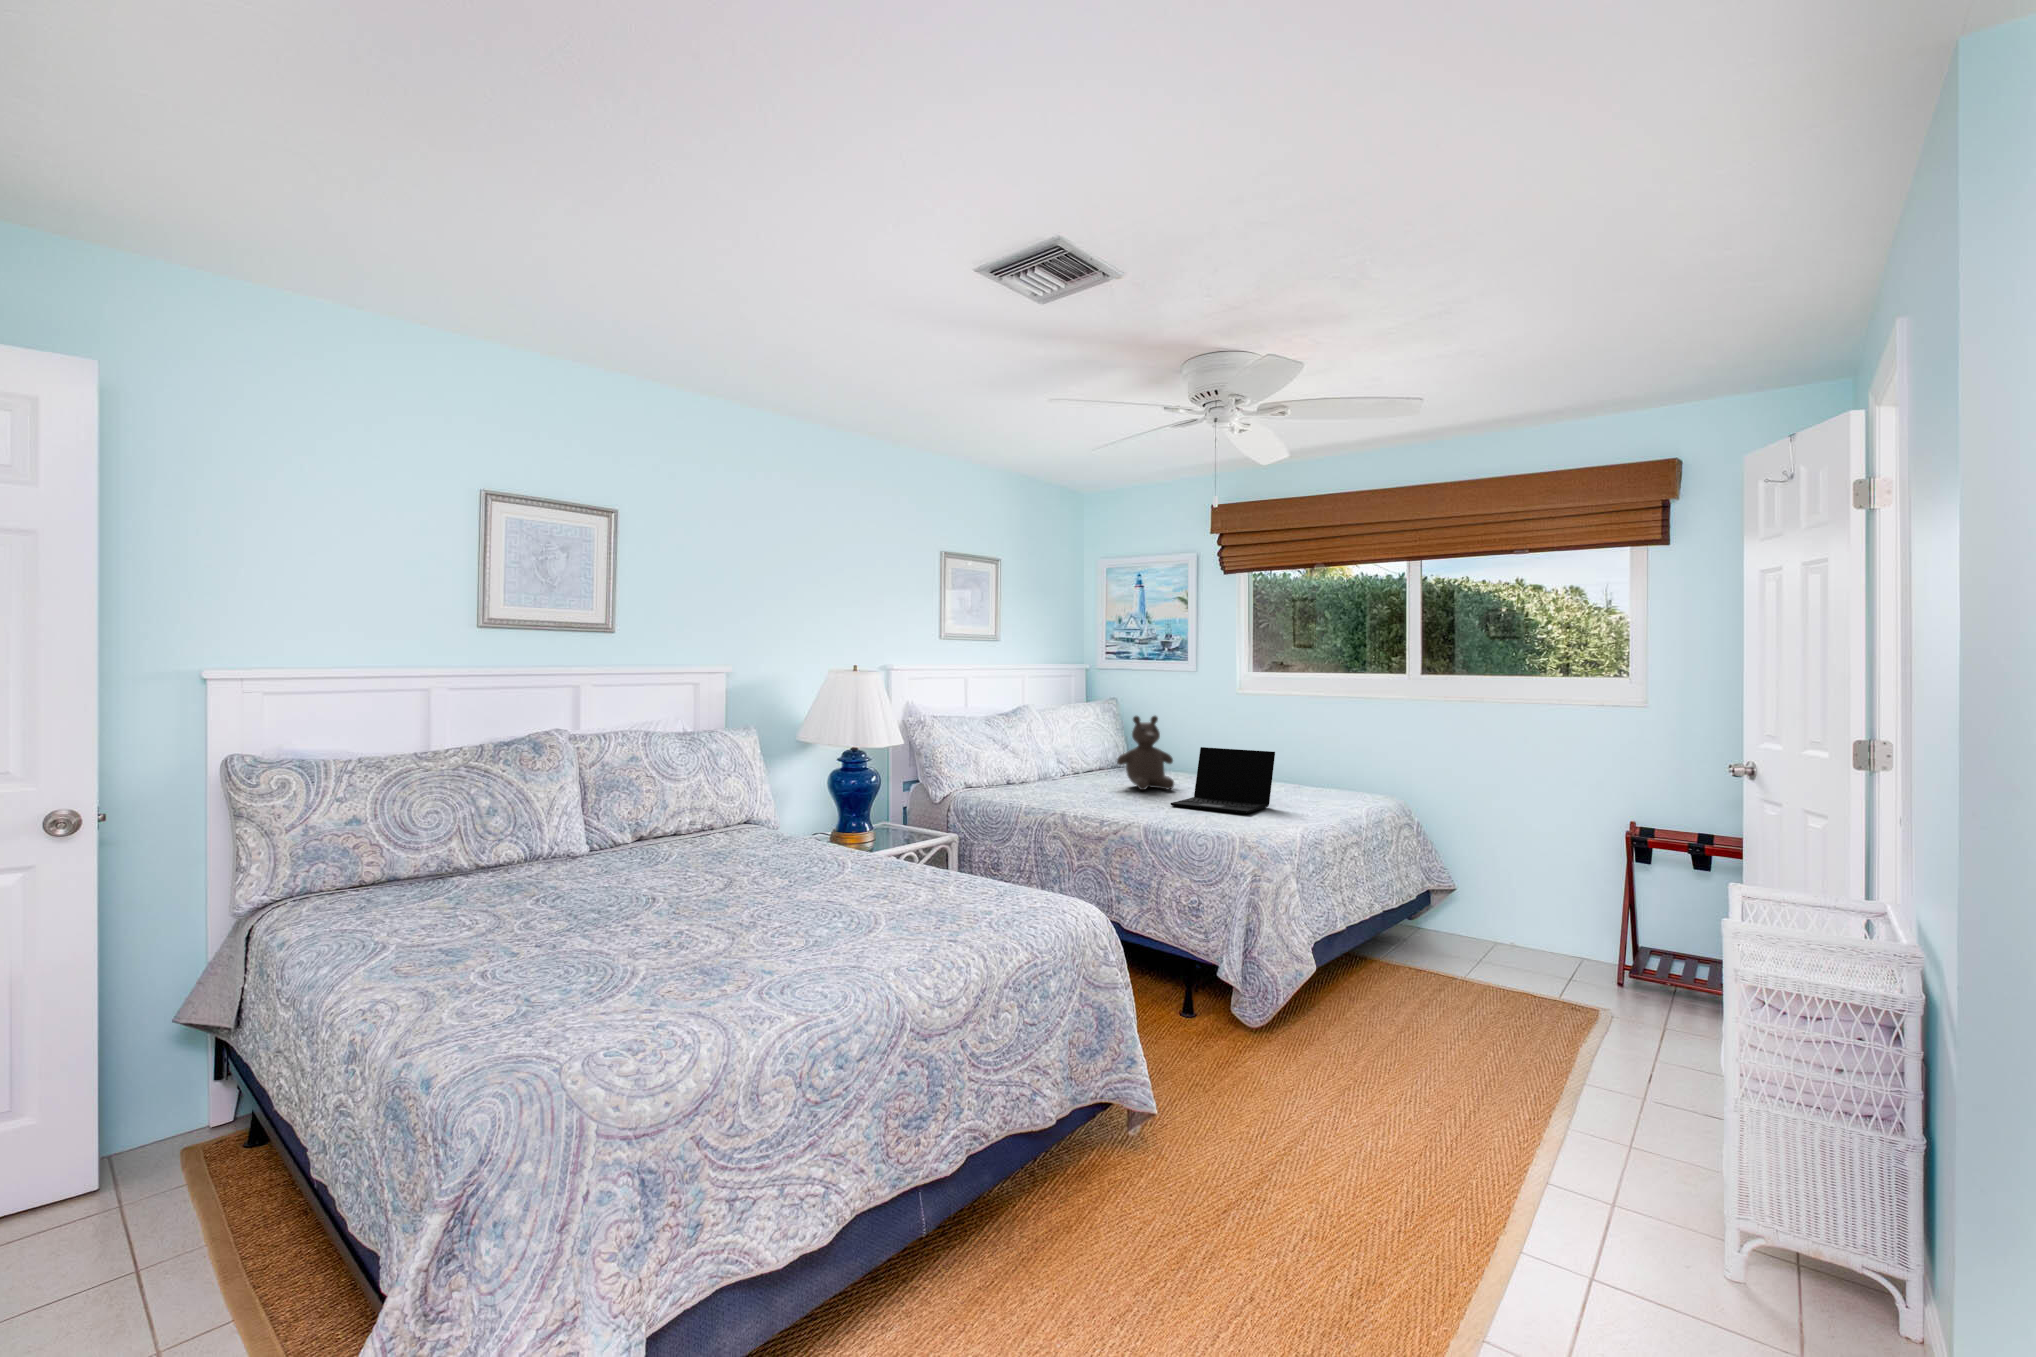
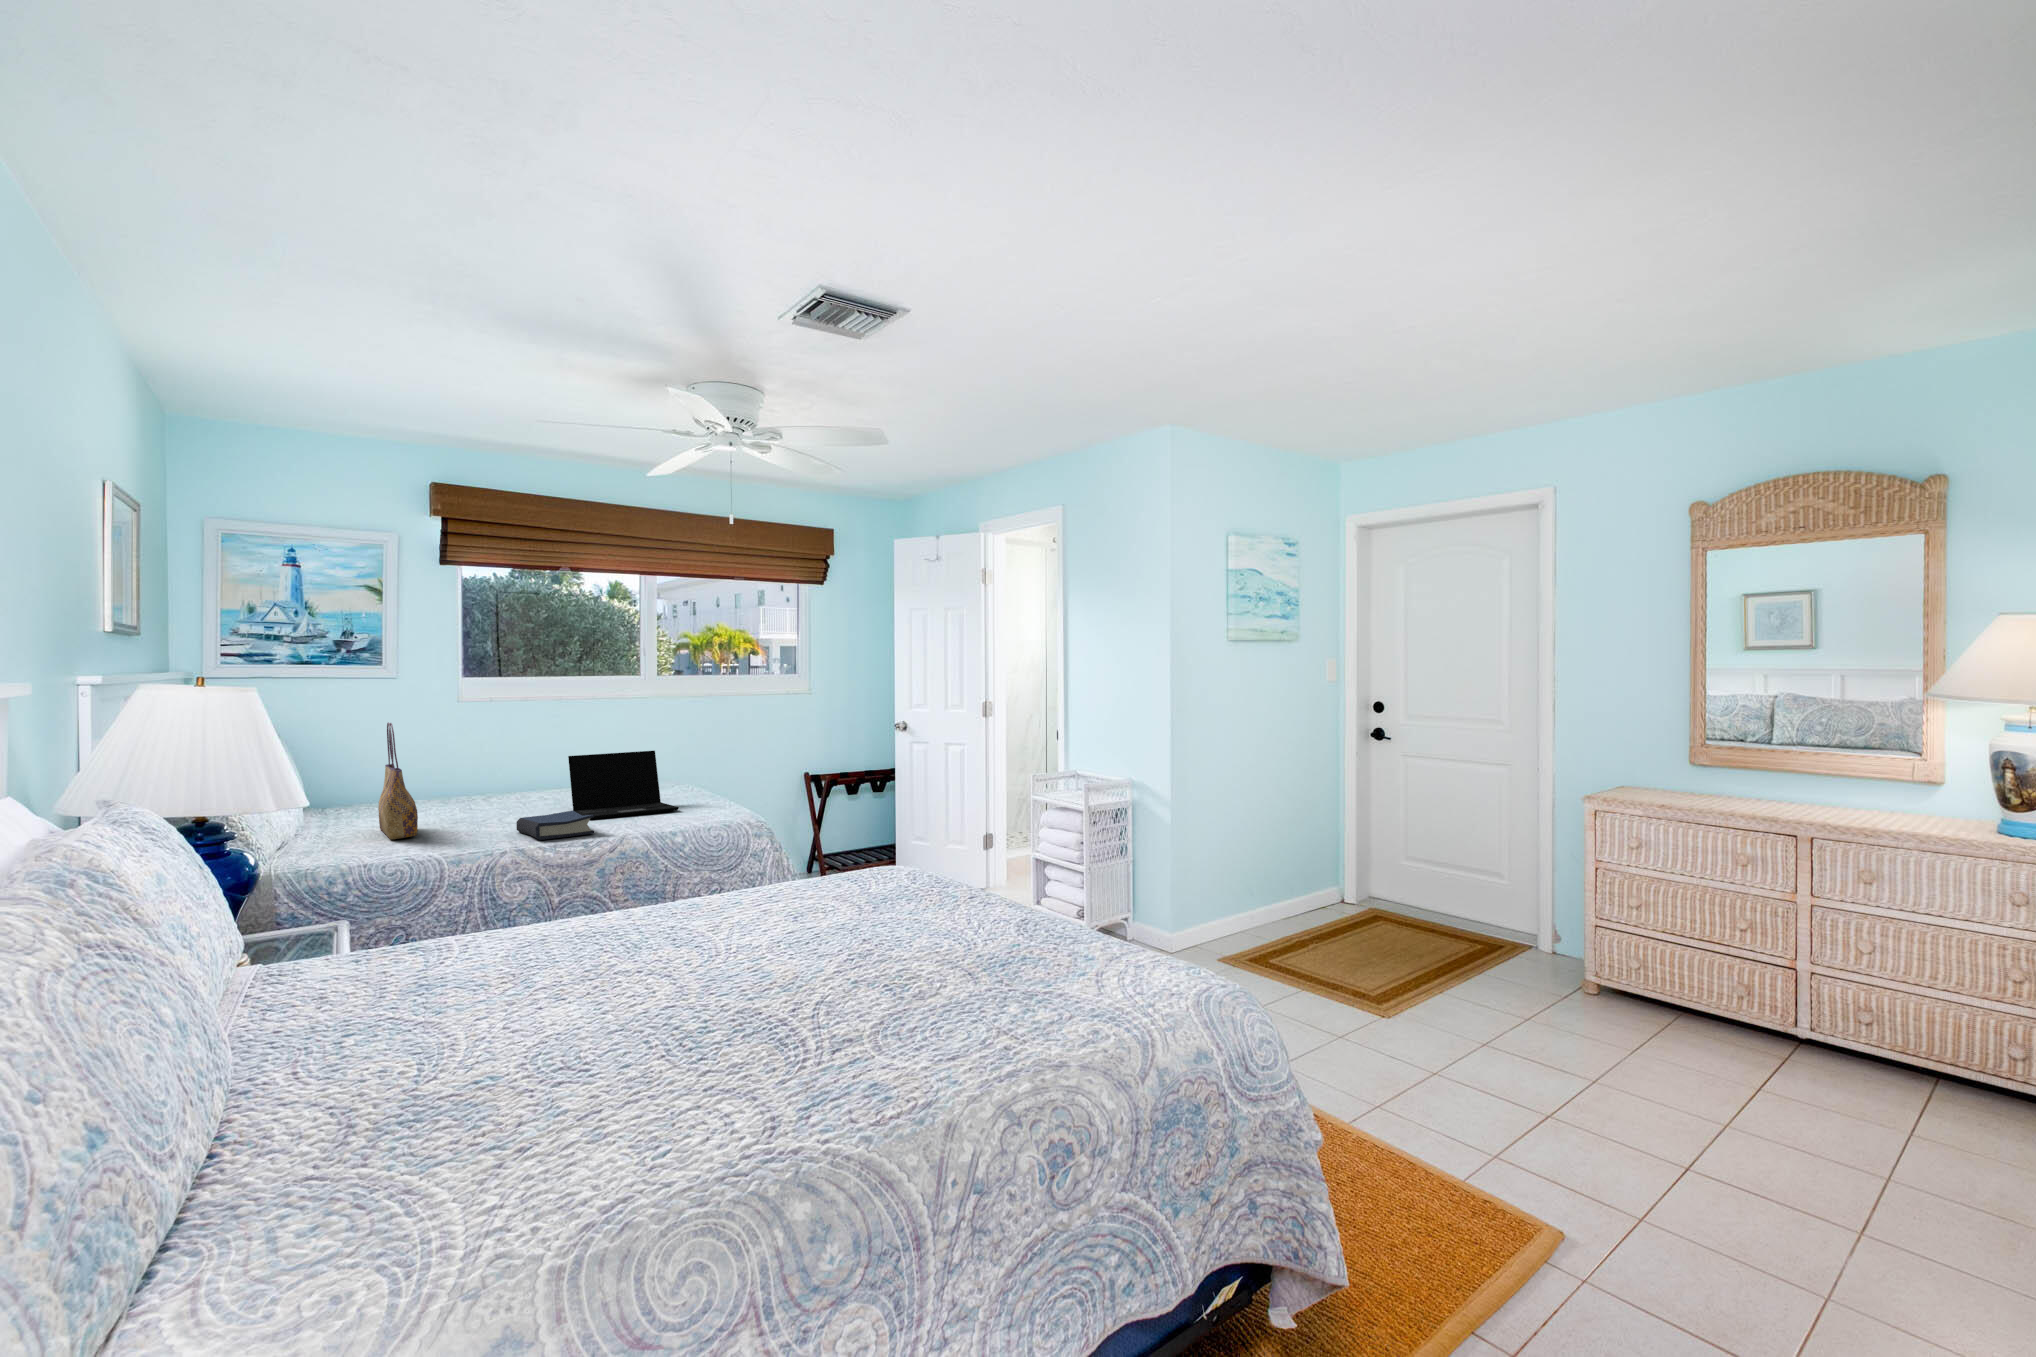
tote bag: none [1041,706,1087,792] -> present [378,722,418,839]
teddy bear: present [1117,716,1174,790] -> none [439,728,517,817]
hardback book: none [1074,792,1139,816] -> present [516,811,594,840]

